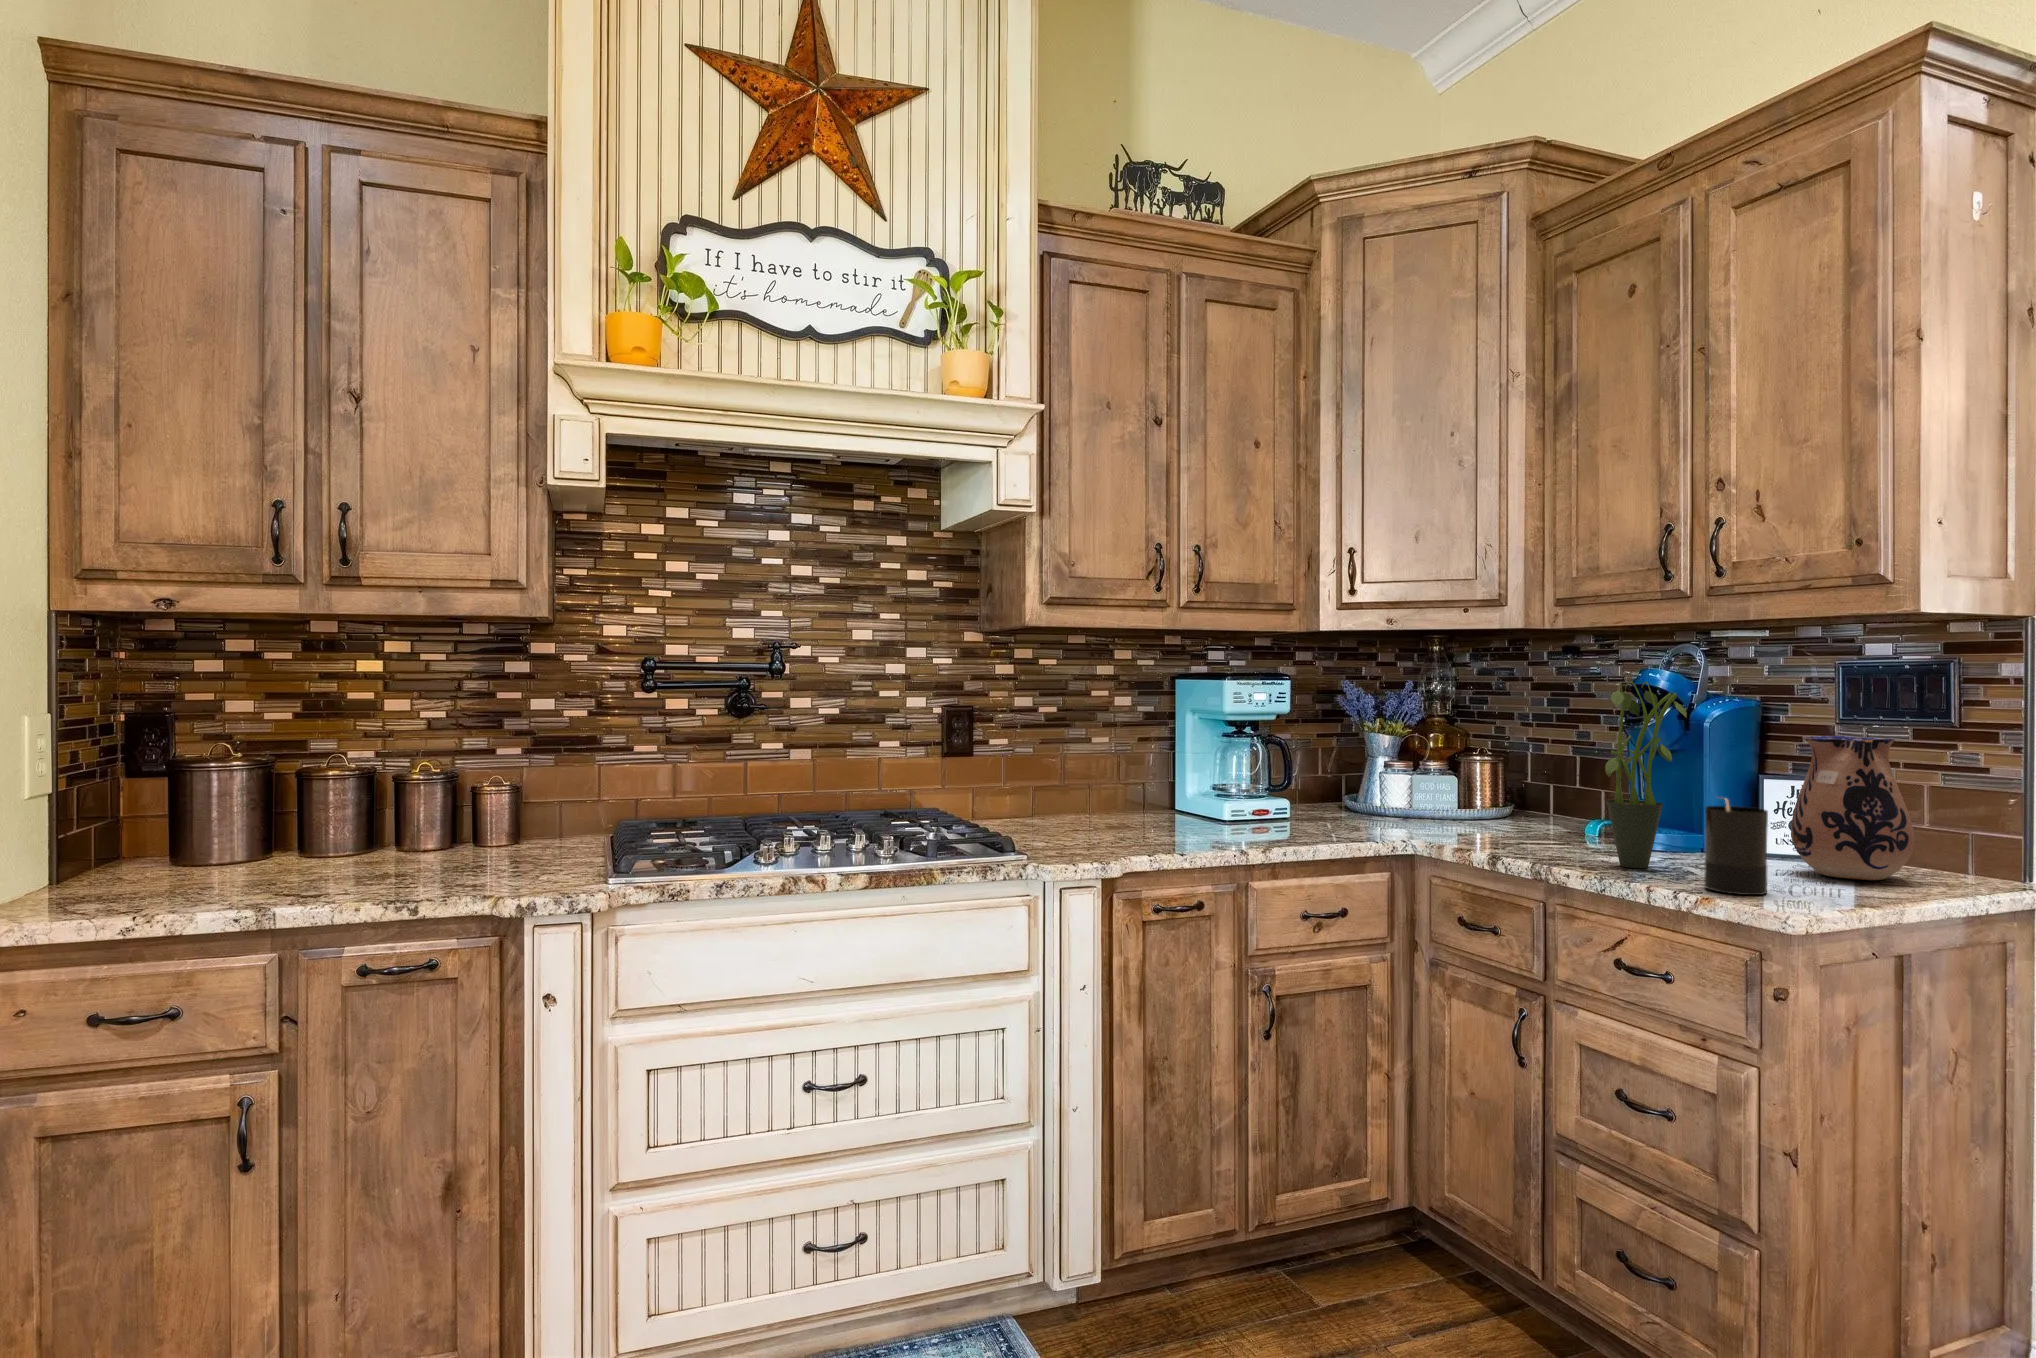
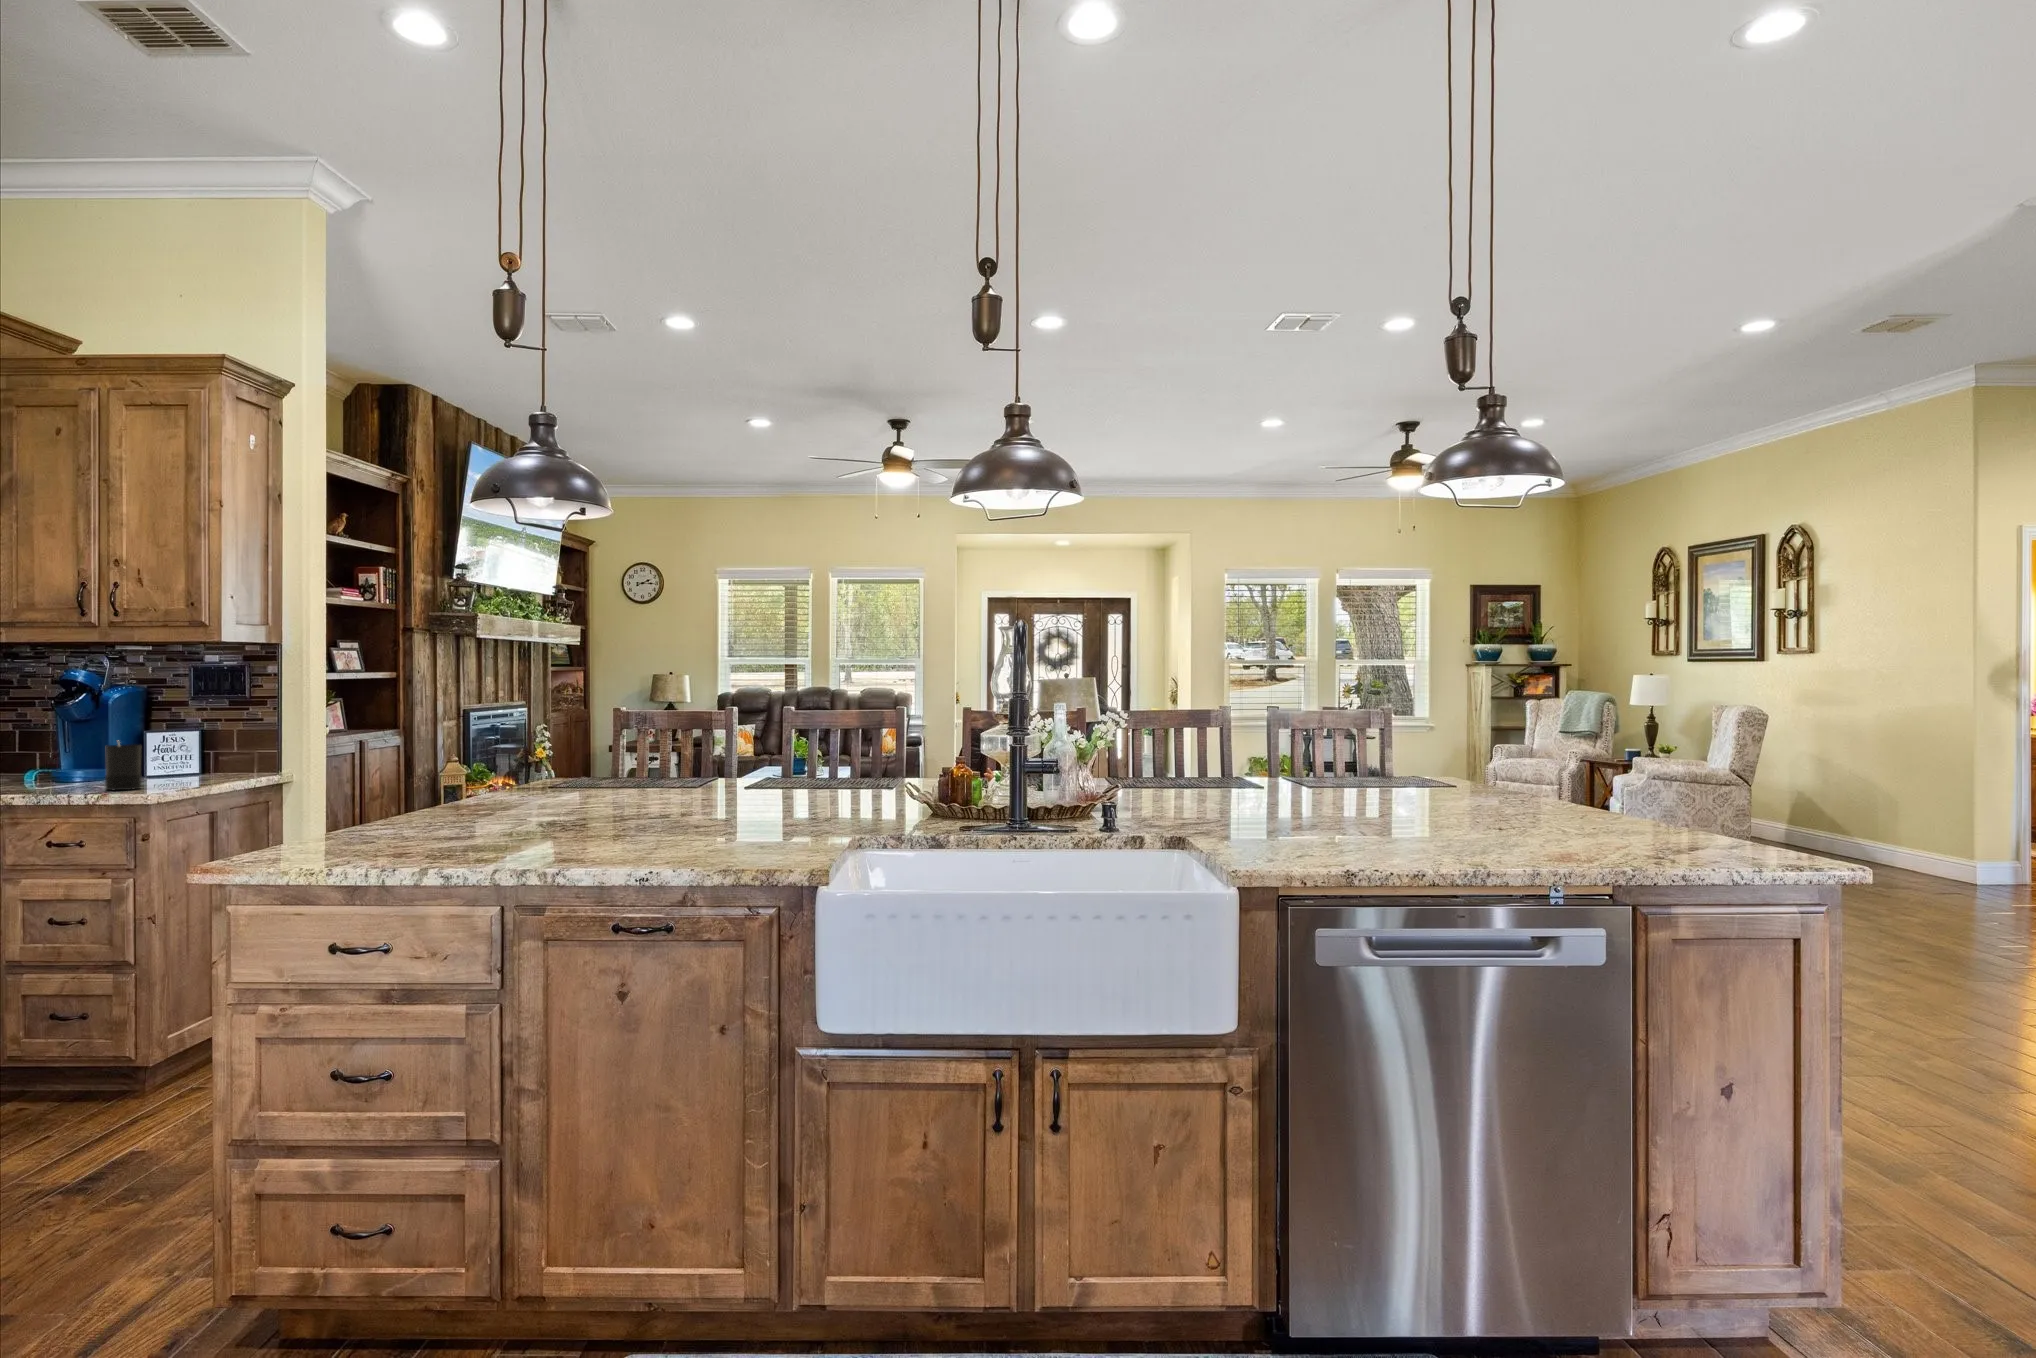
potted plant: present [1605,682,1687,868] -> none [41,678,95,788]
ceramic pitcher: present [1791,735,1914,880] -> none [159,705,223,780]

